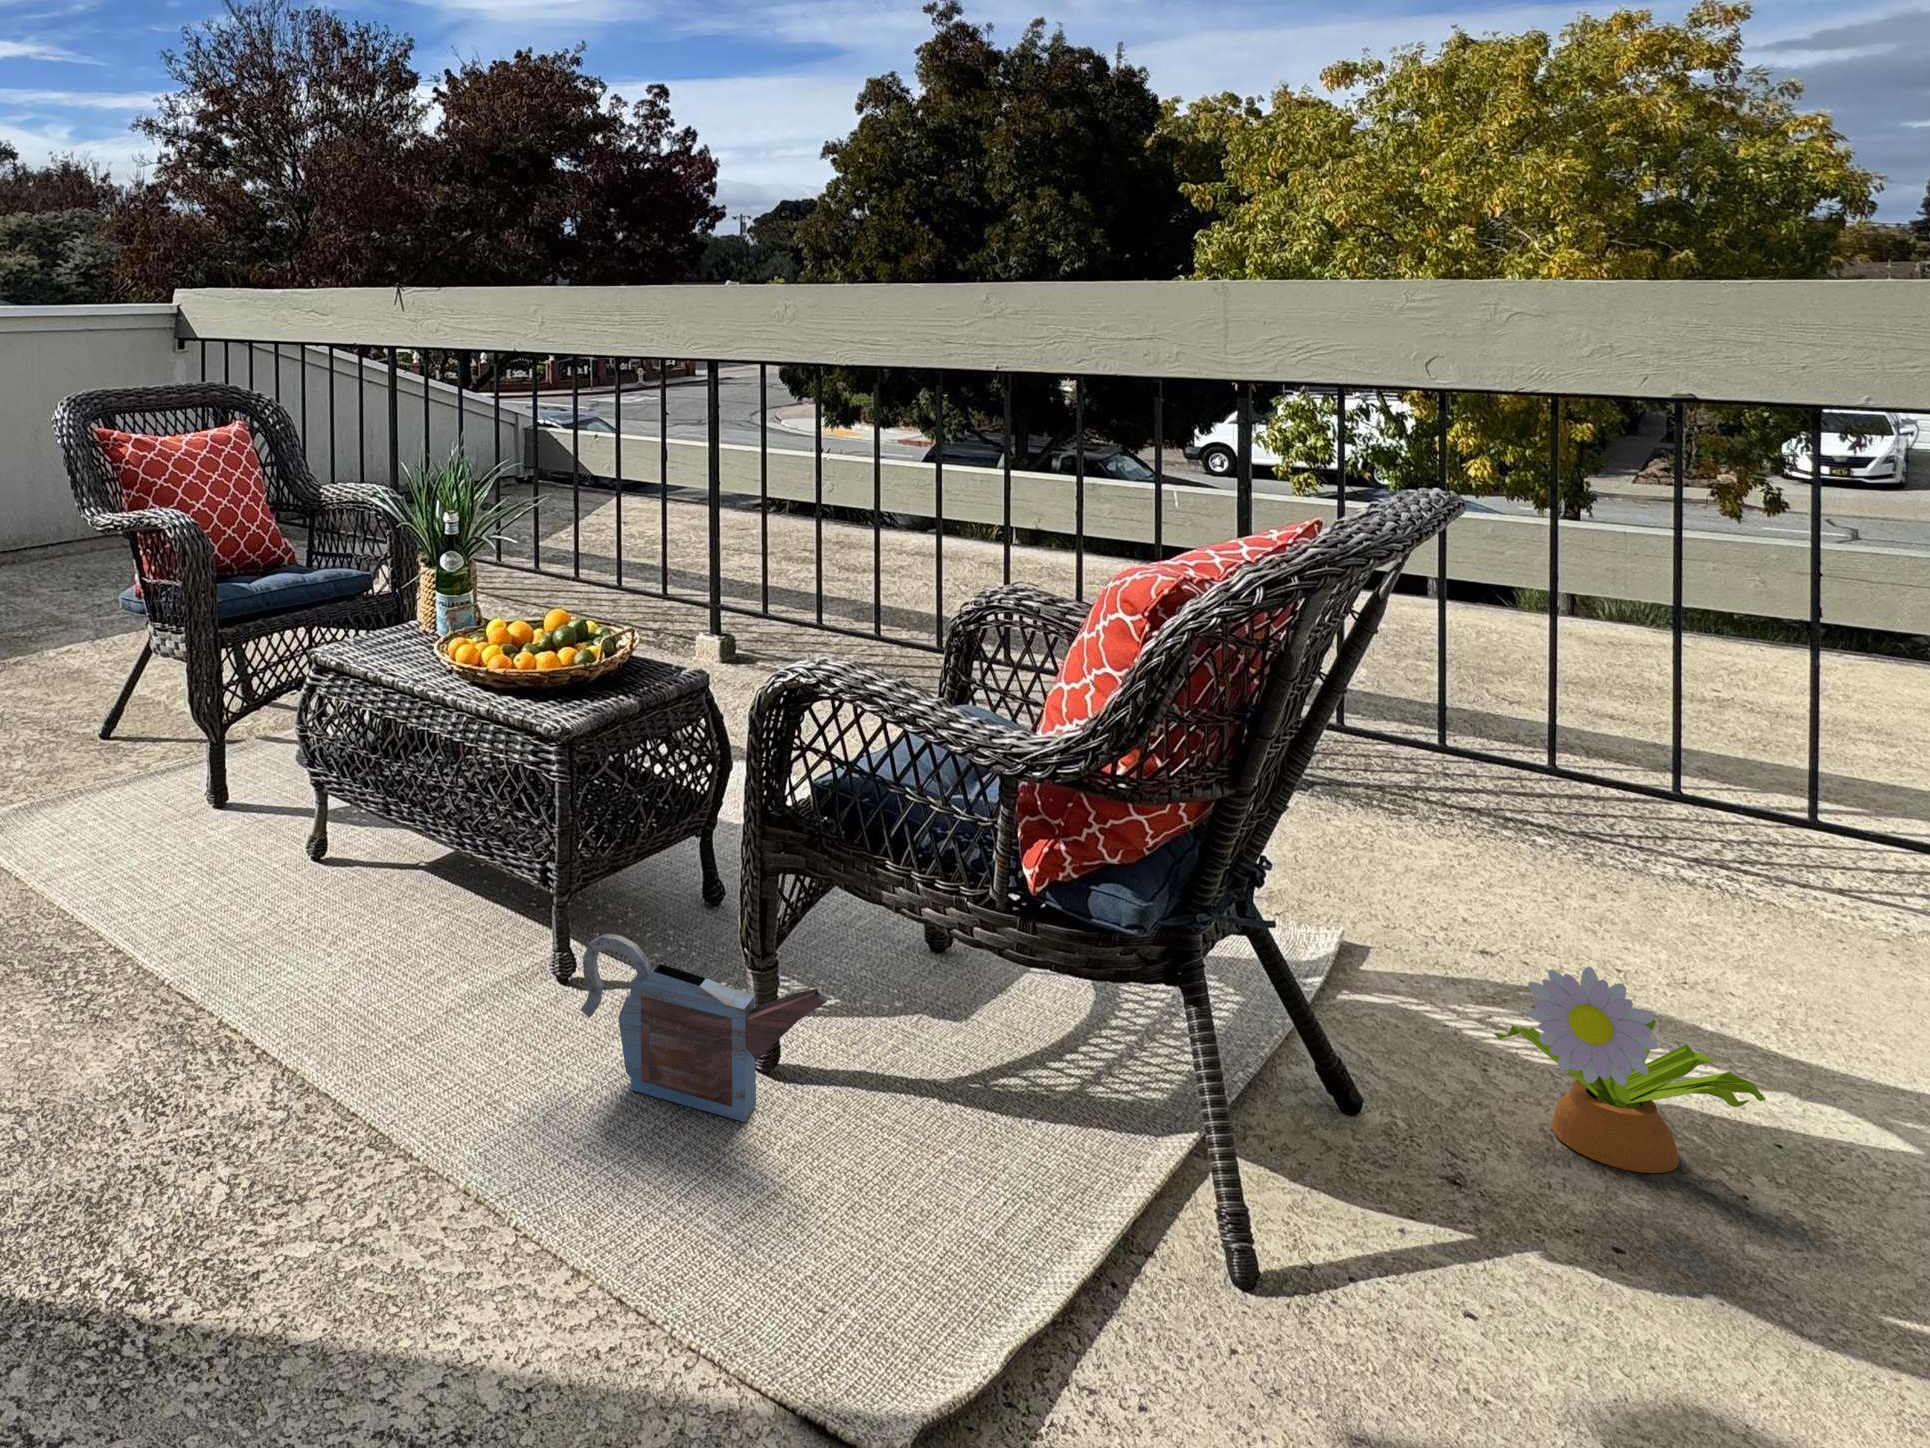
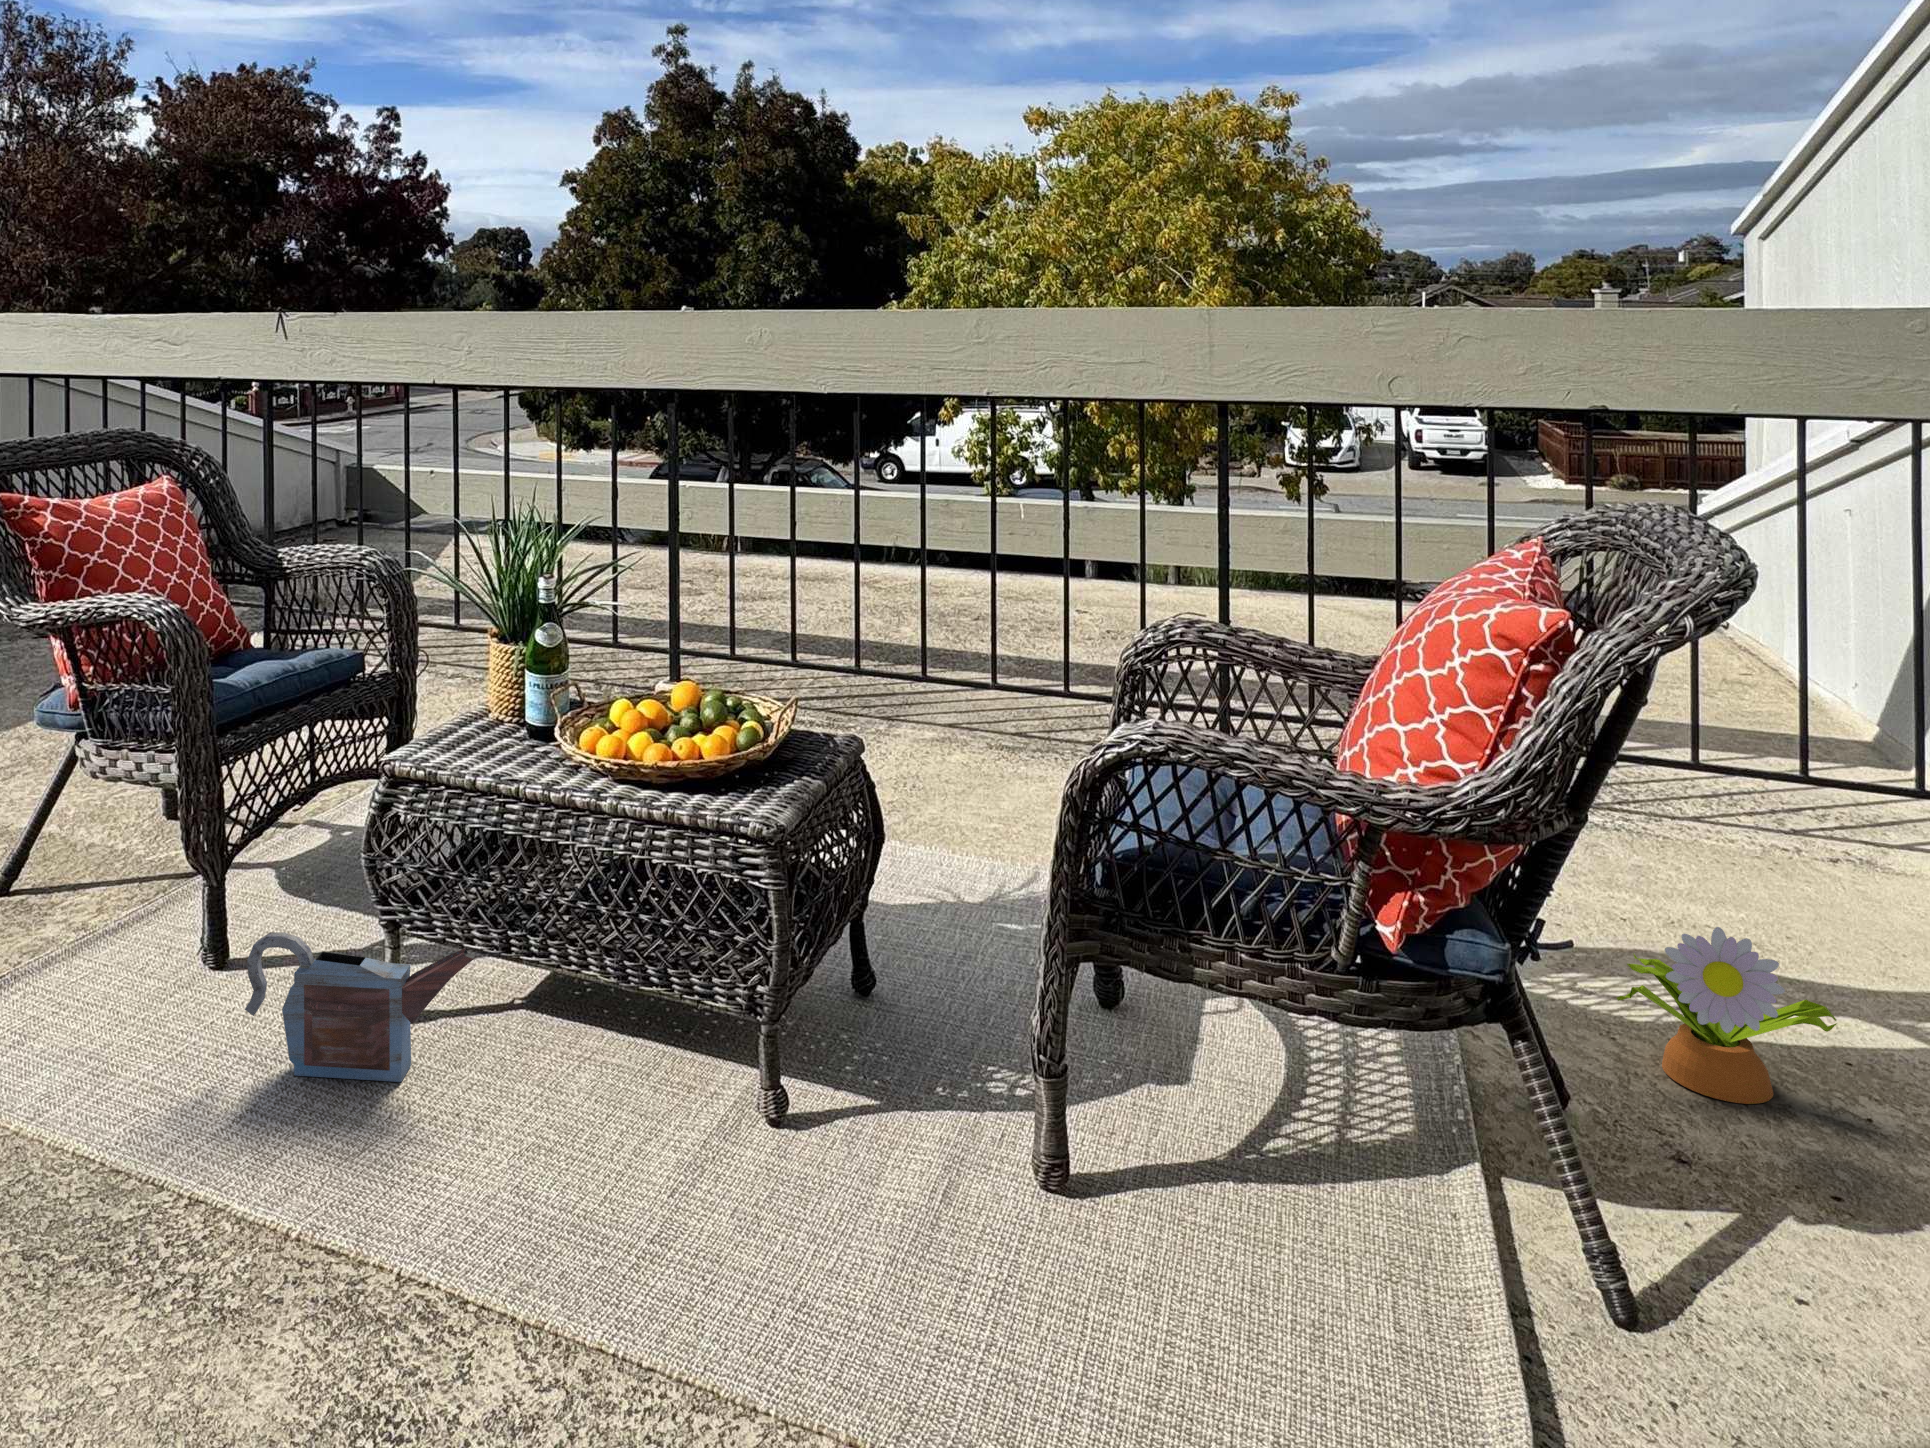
watering can: present [580,933,828,1122] -> present [245,932,475,1082]

